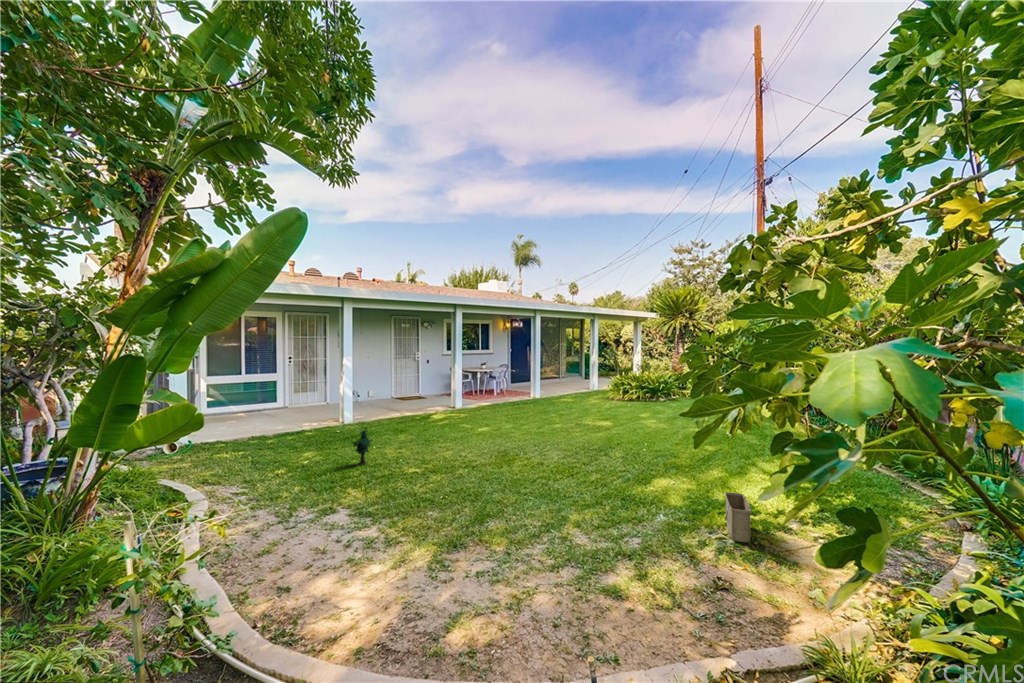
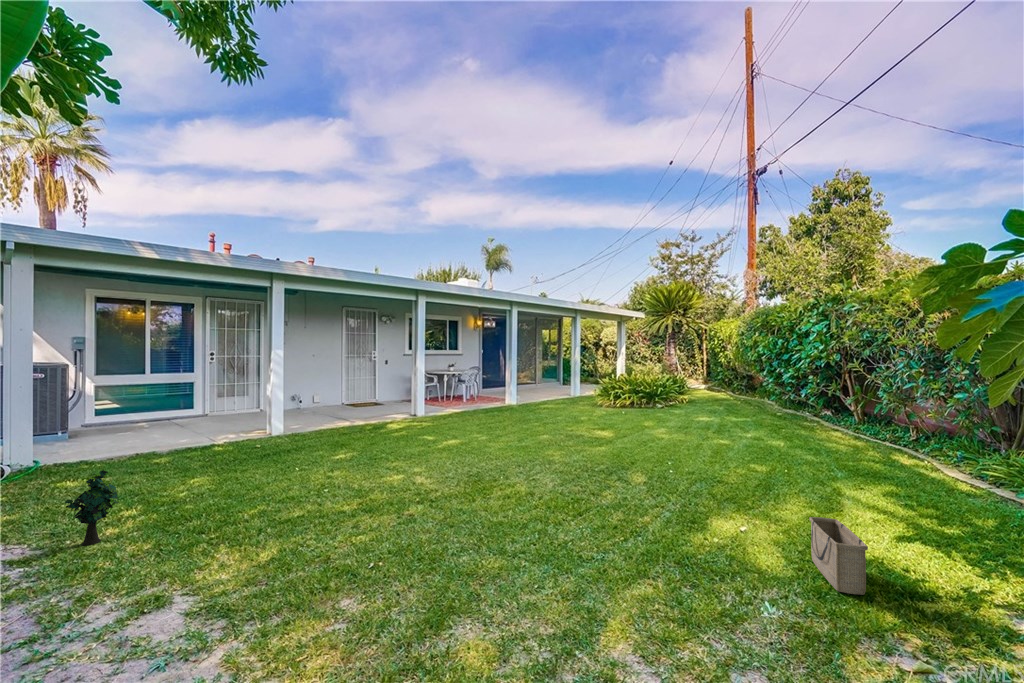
decorative plant: present [352,428,372,465] -> present [65,470,118,546]

